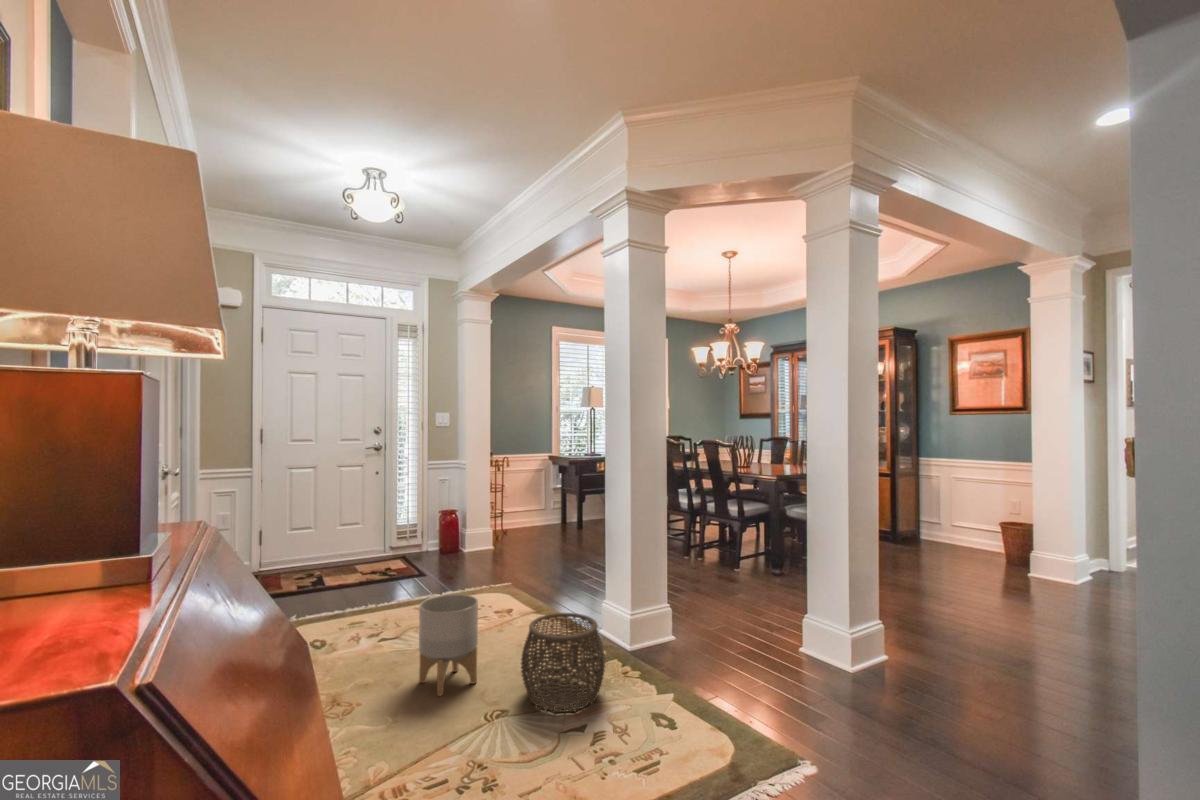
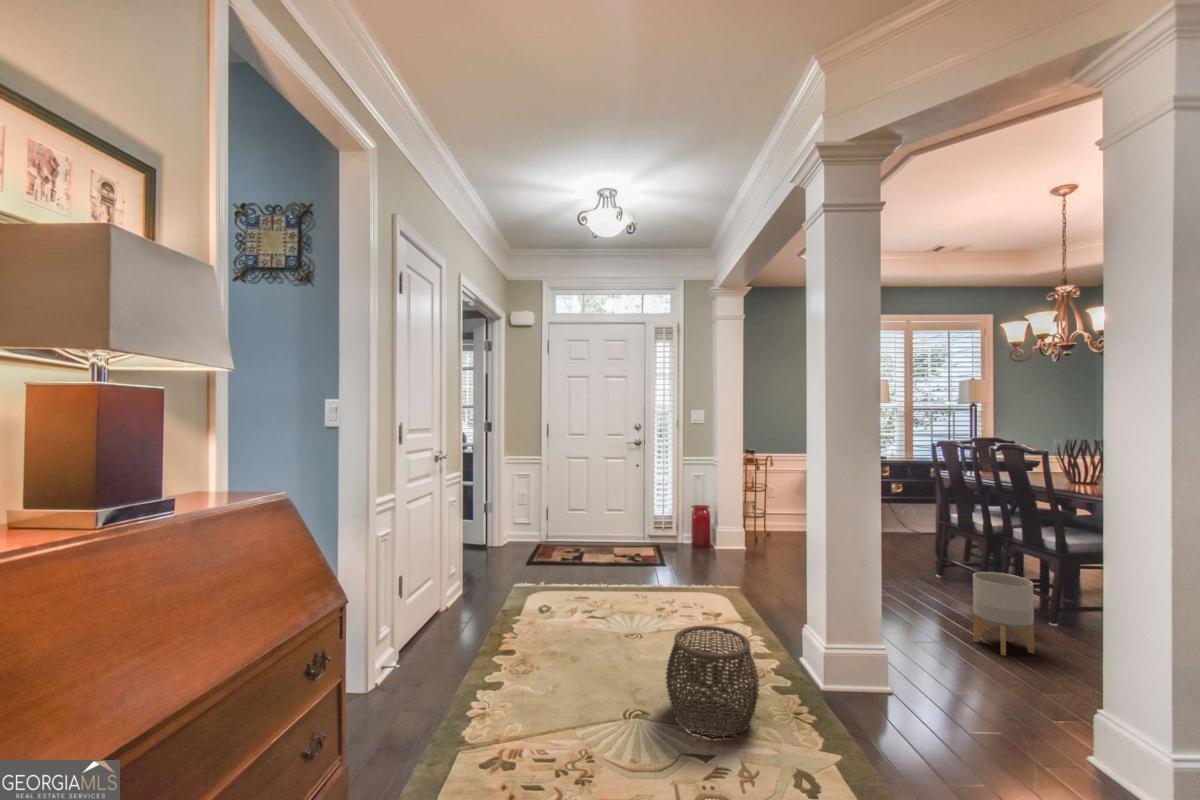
planter: present [419,594,478,696] -> present [973,572,1034,656]

